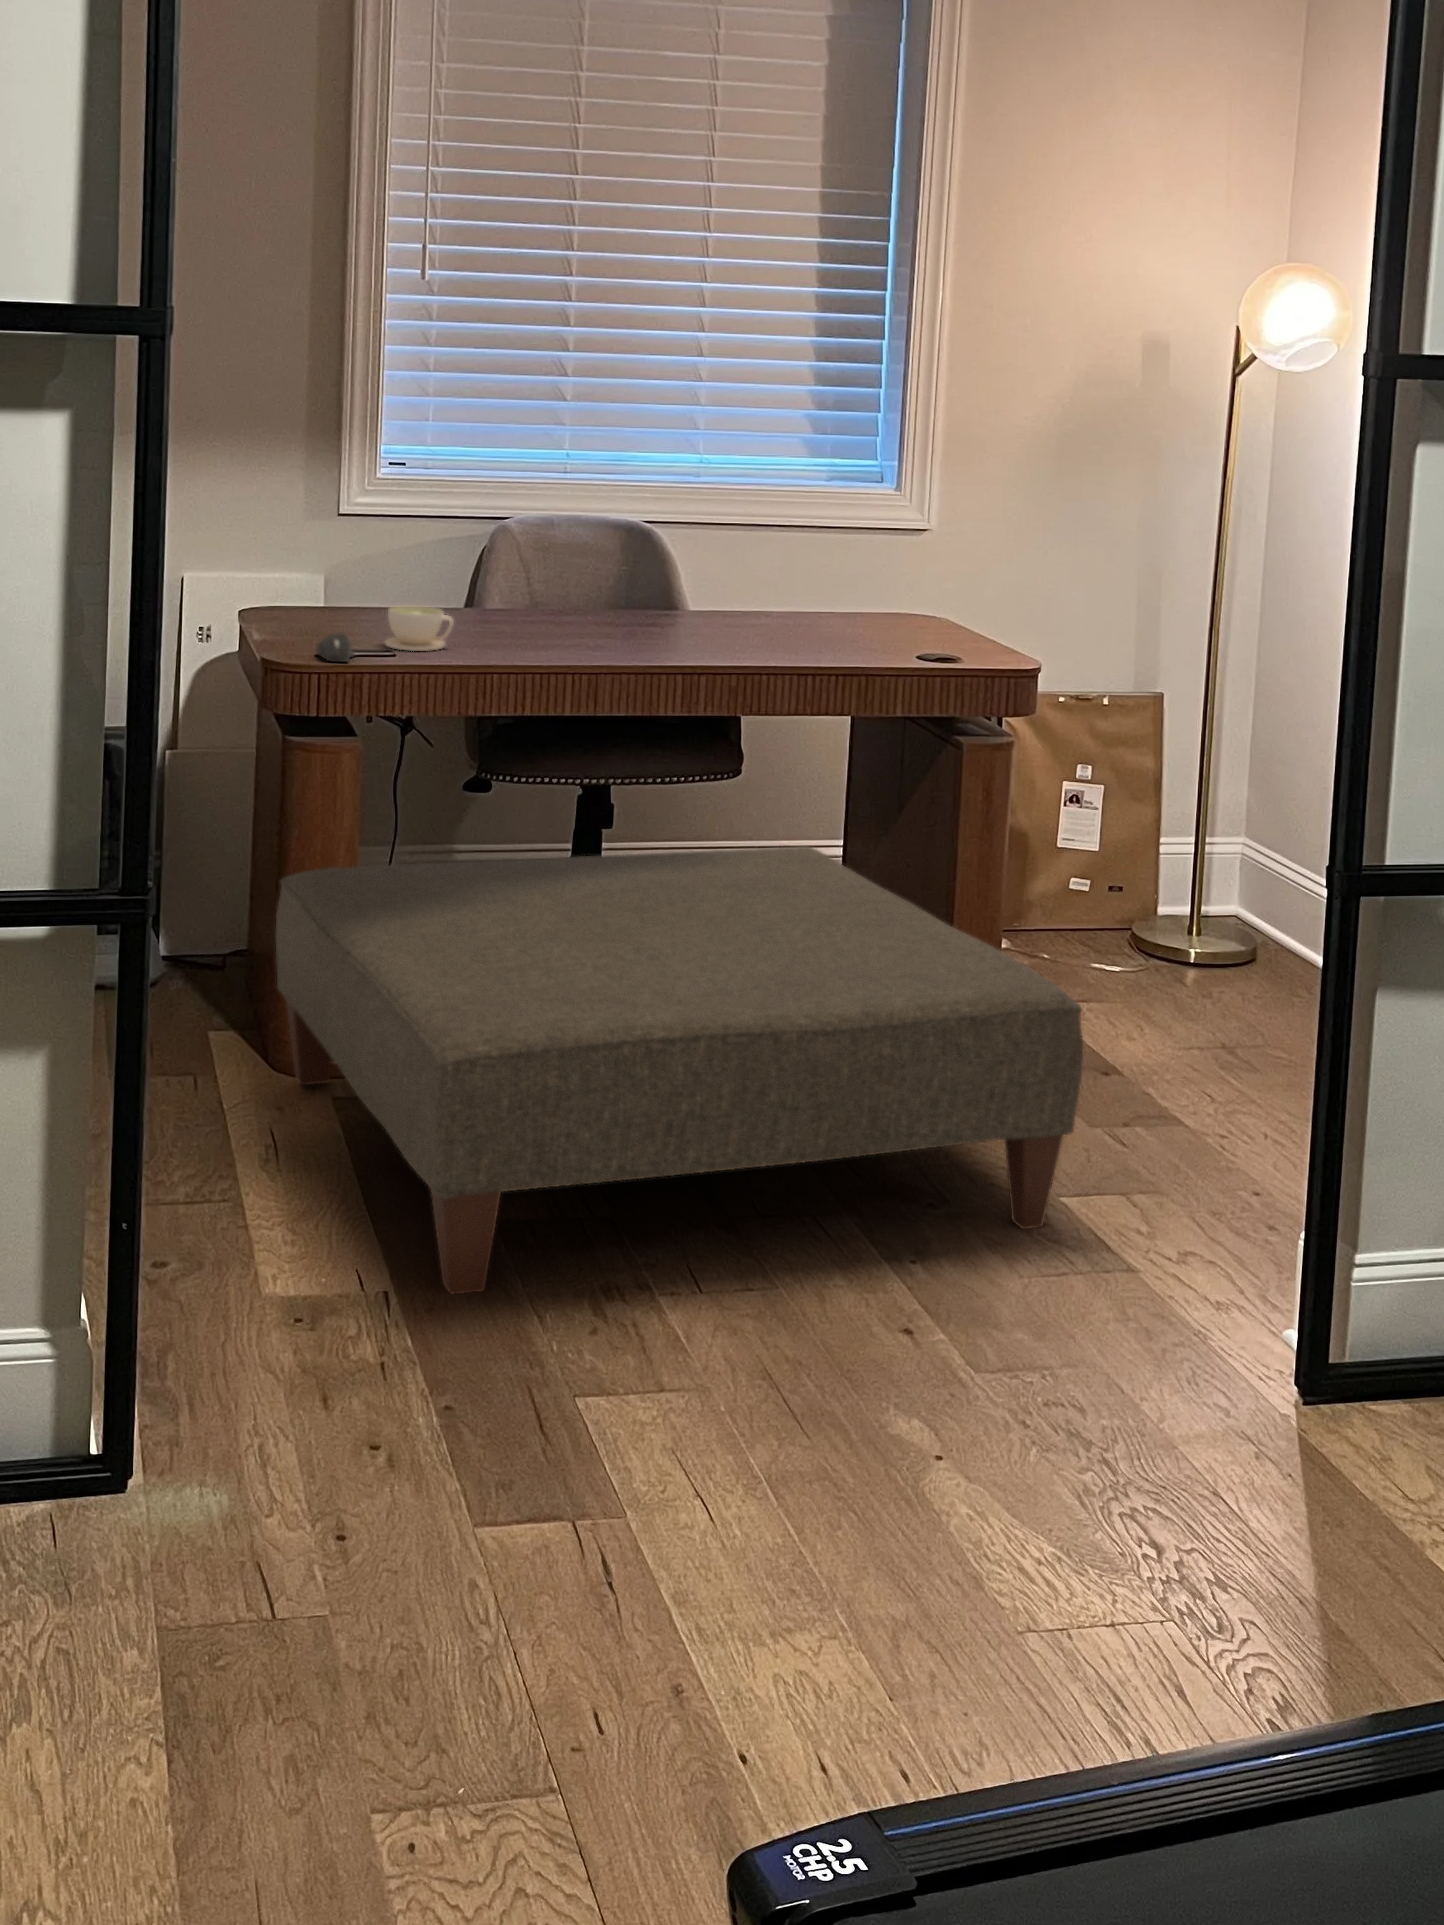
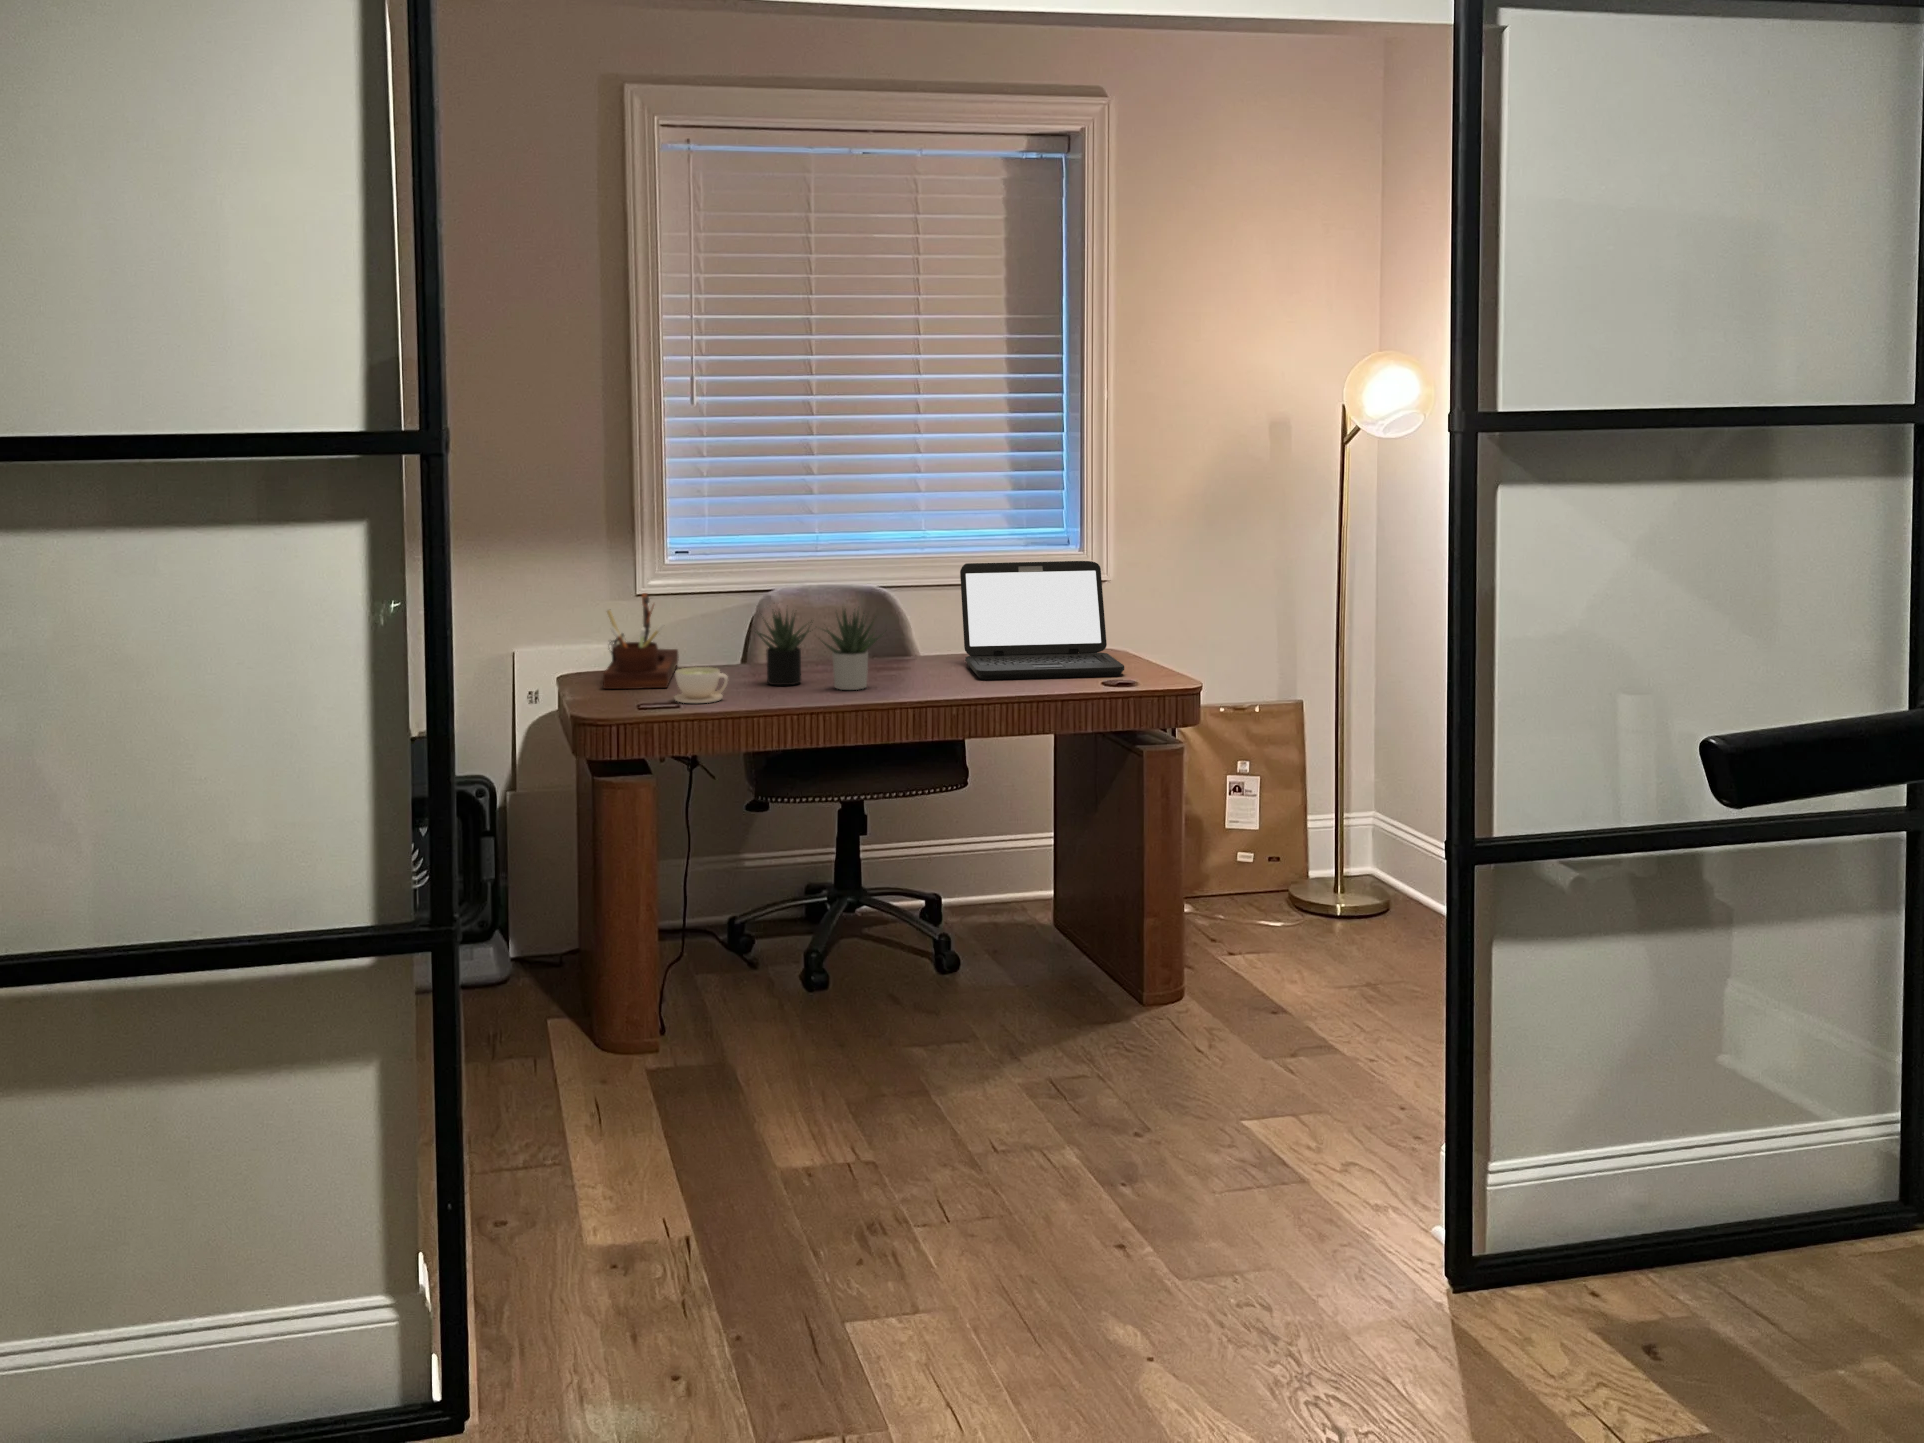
laptop: none [748,495,948,647] -> present [960,561,1124,680]
desk organizer: none [294,508,386,630] -> present [603,593,679,689]
succulent plant: none [481,533,655,645] -> present [755,610,881,690]
computer mouse: present [316,634,355,662] -> none [617,693,650,716]
ottoman: present [276,846,1083,1294] -> none [598,841,1251,1234]

